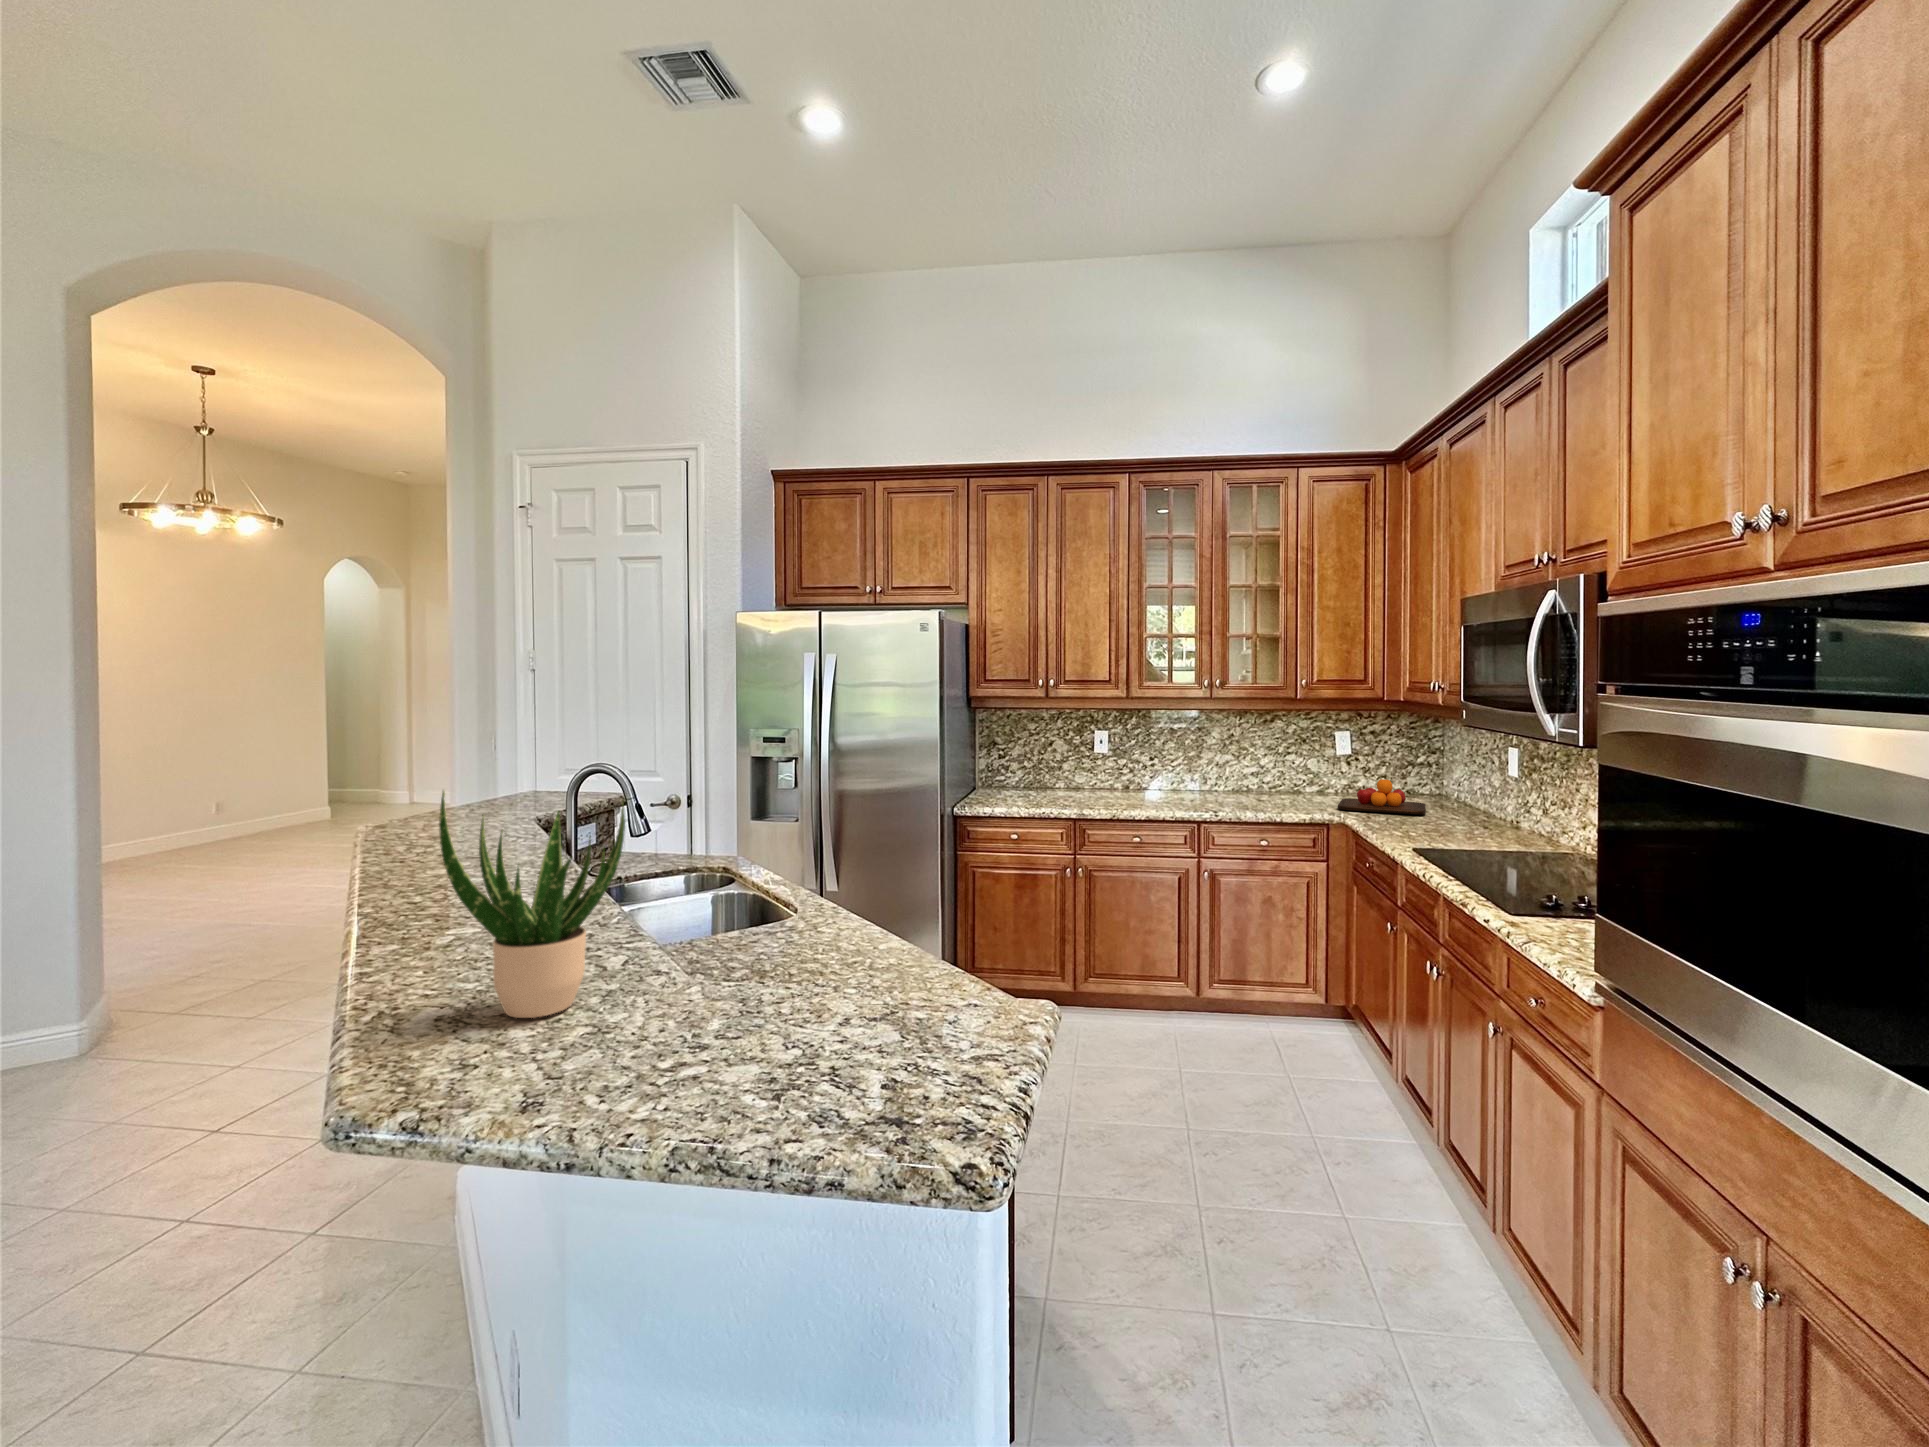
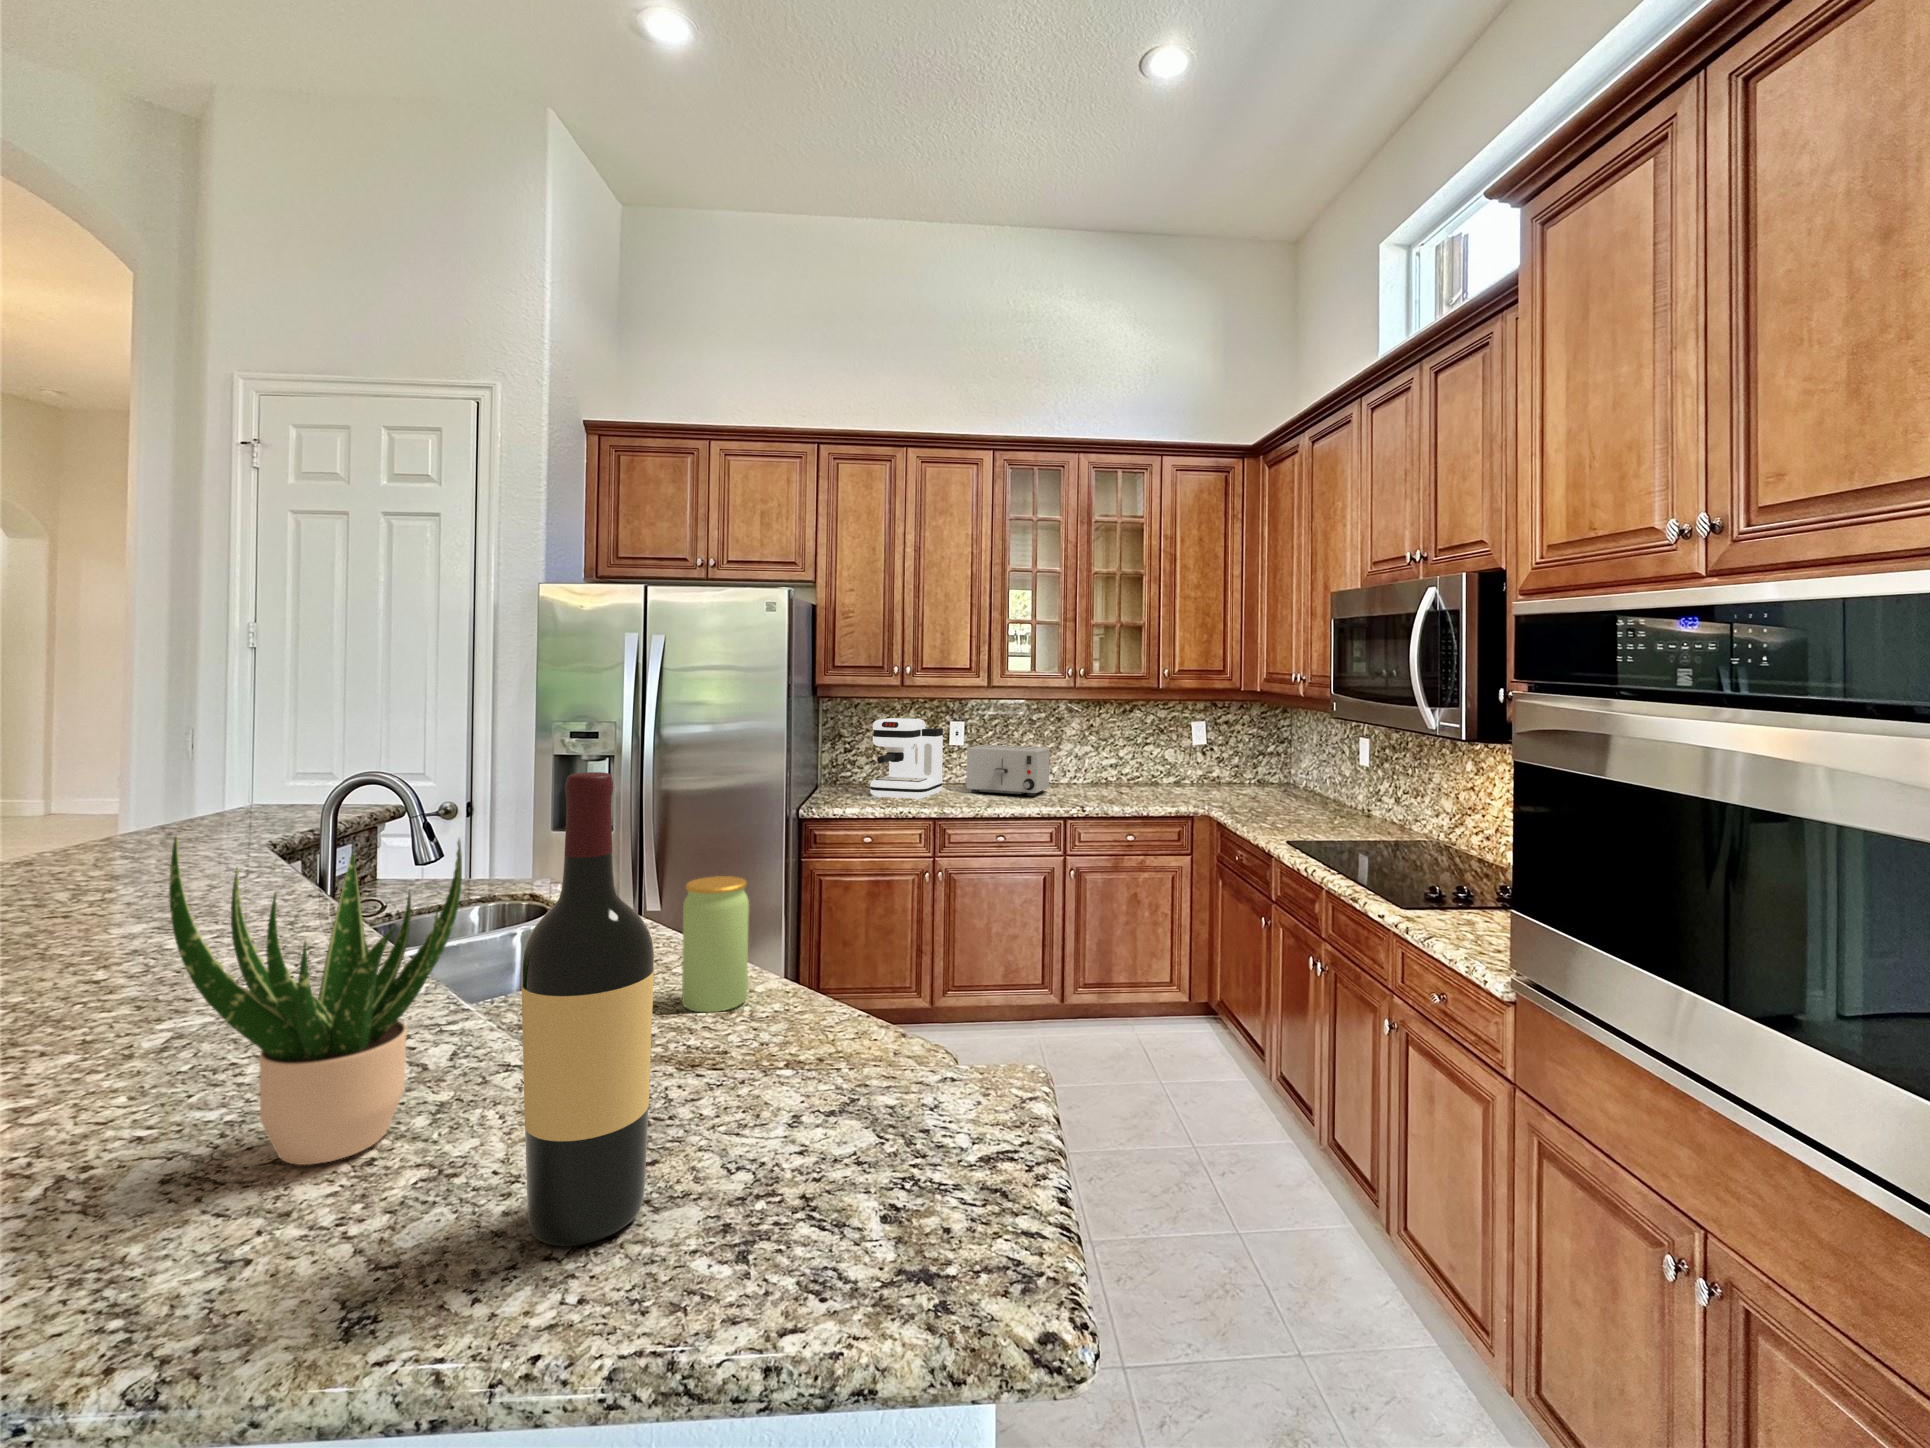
coffee maker: none [1024,728,1090,802] -> present [870,718,943,800]
wine bottle: none [640,750,729,1078] -> present [522,772,654,1246]
toaster: none [1112,752,1190,801] -> present [966,744,1050,796]
chopping board: present [1338,779,1426,814] -> none [1201,770,1287,805]
jar: none [818,850,869,959] -> present [682,876,749,1012]

